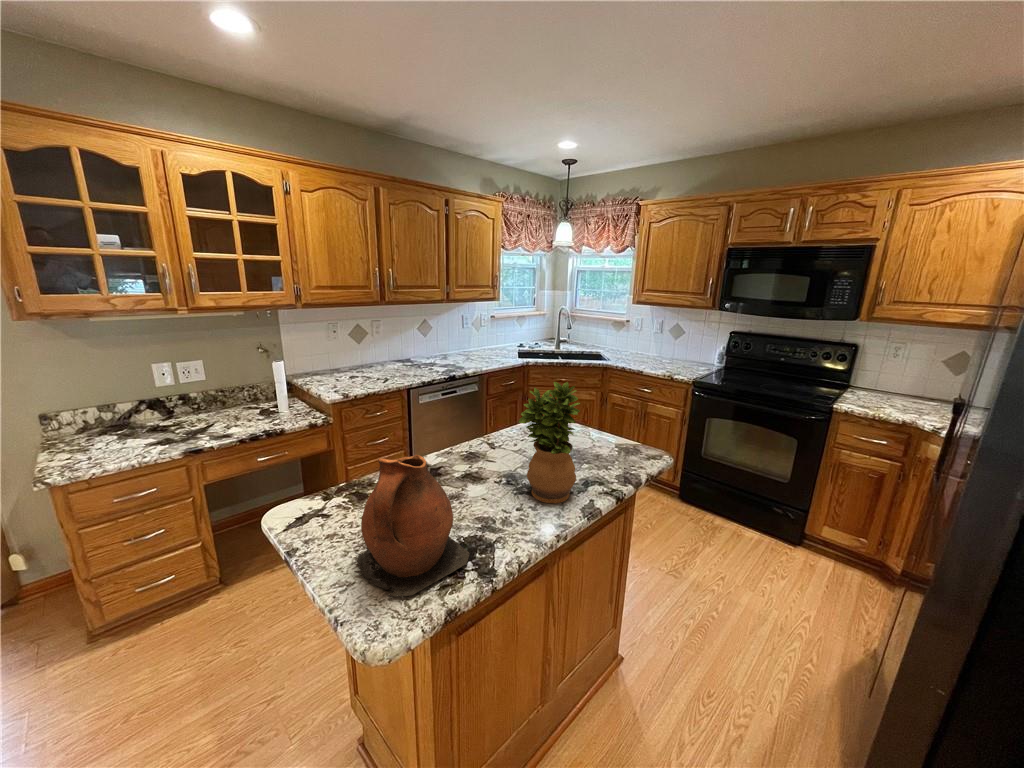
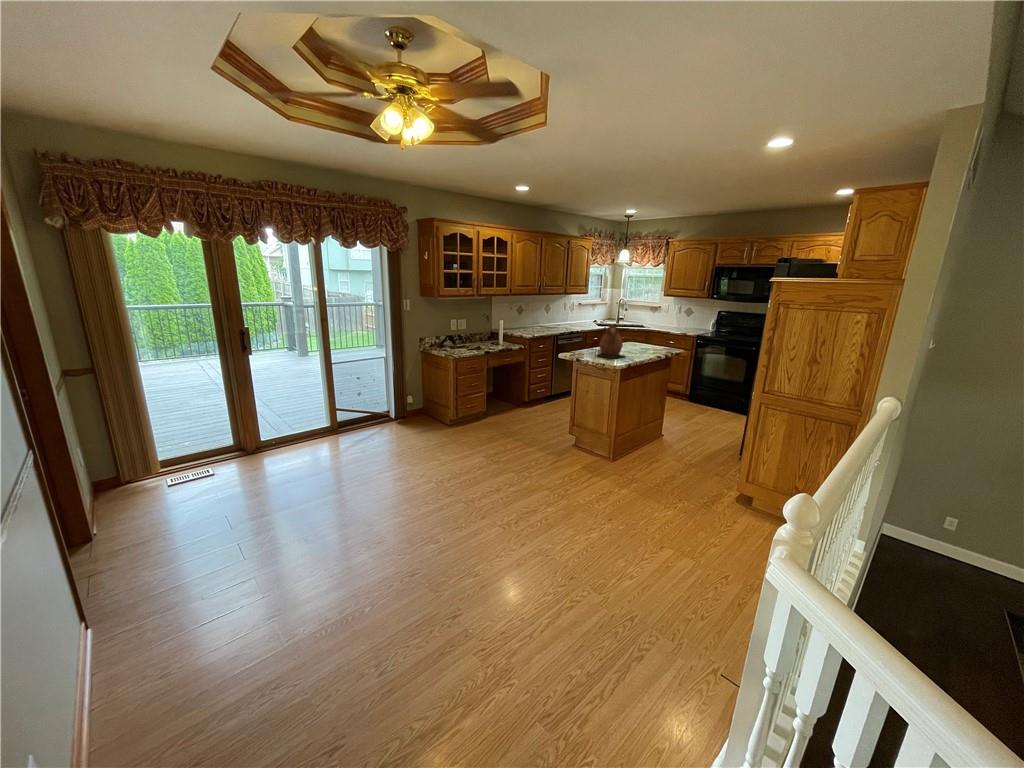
potted plant: present [519,382,580,503] -> none [632,314,652,353]

